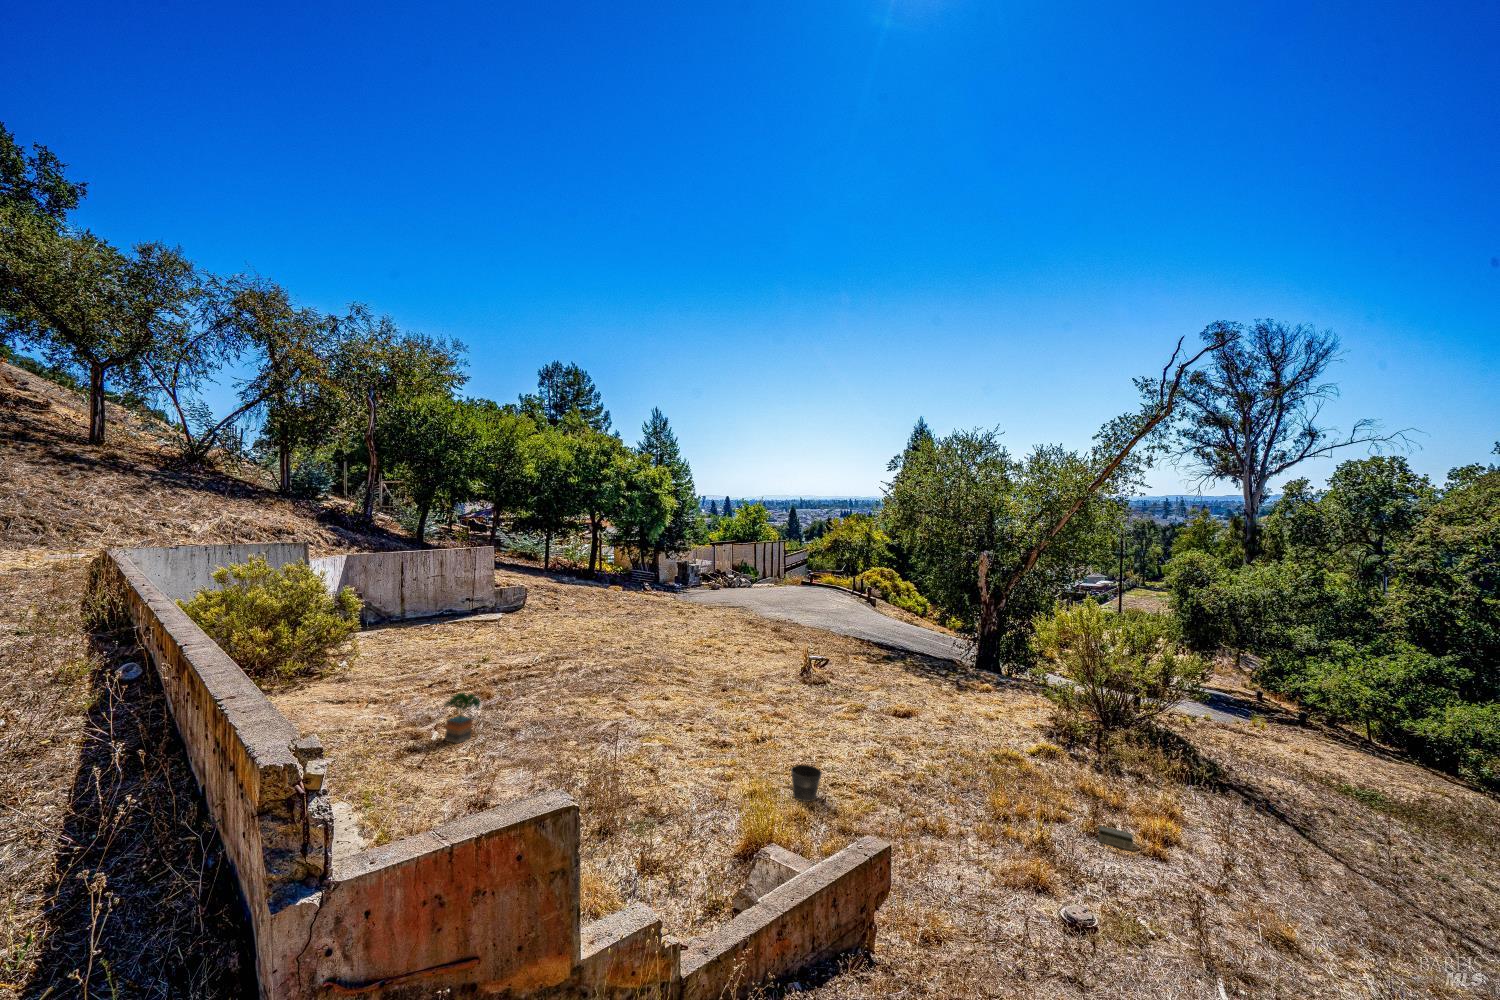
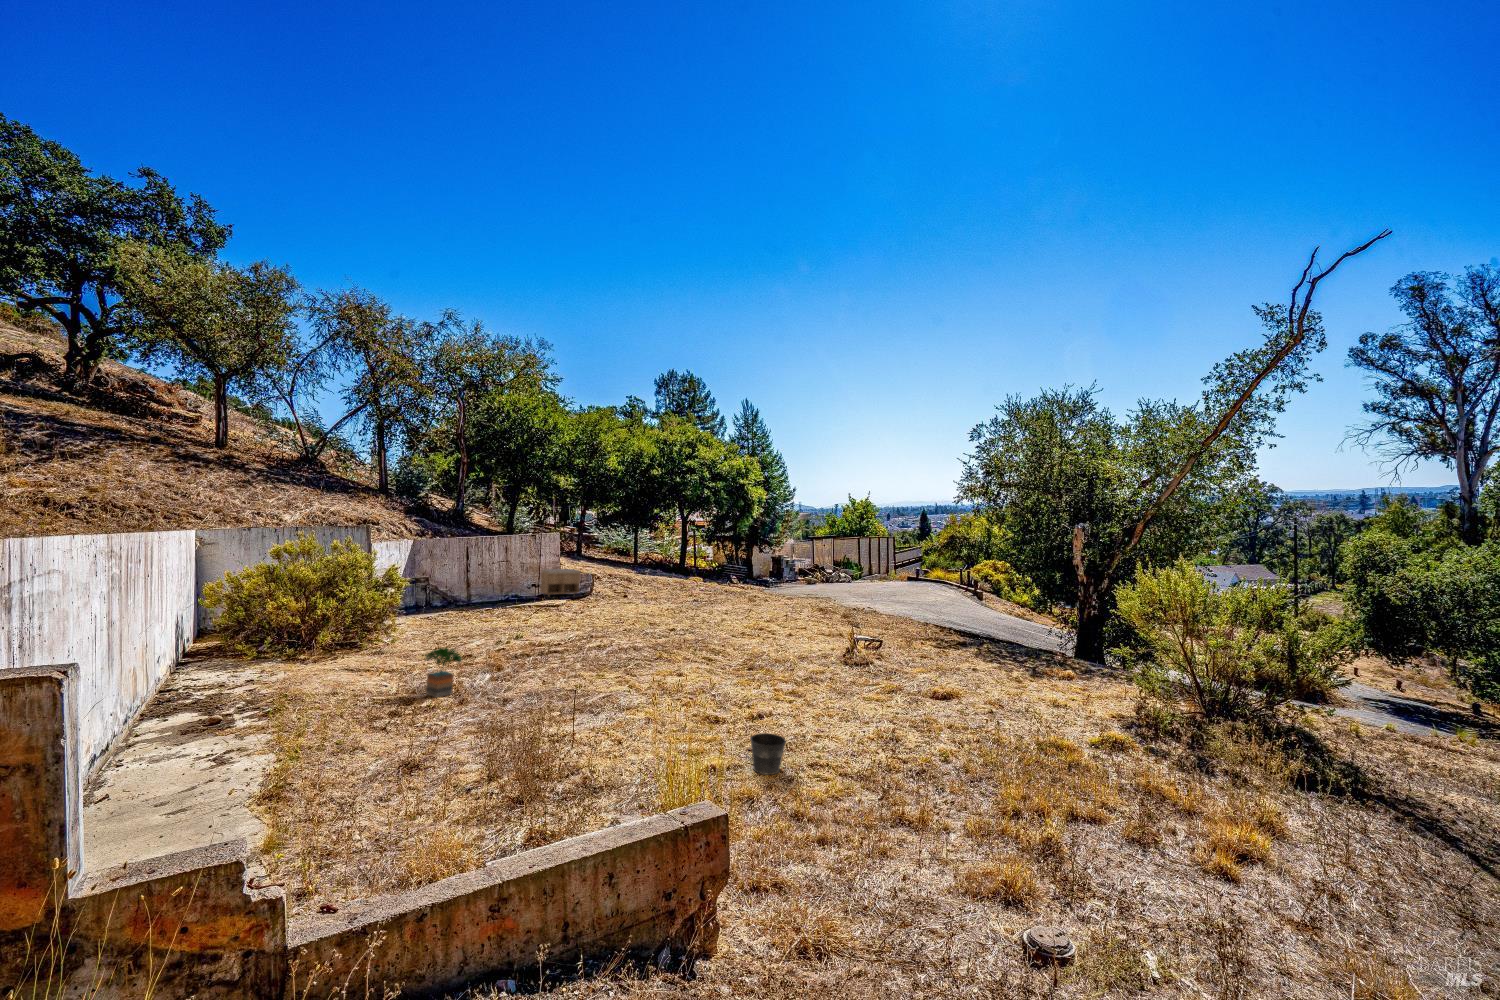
storage bench: none [466,586,511,616] -> present [540,569,581,595]
toolbox: present [1099,825,1134,851] -> none [1136,829,1187,866]

